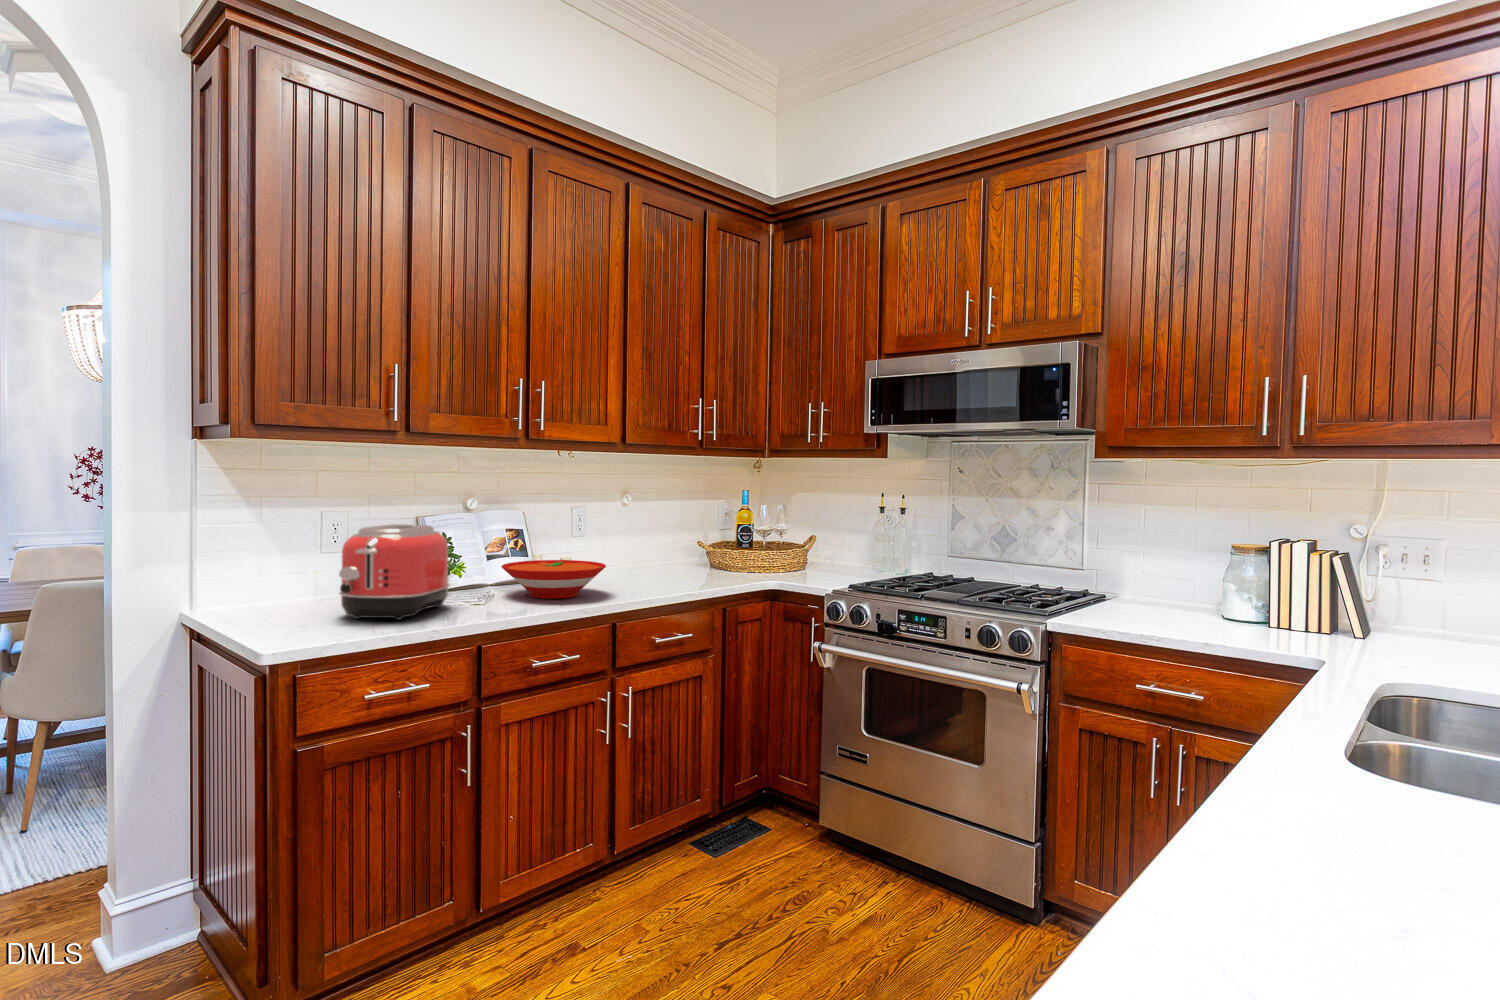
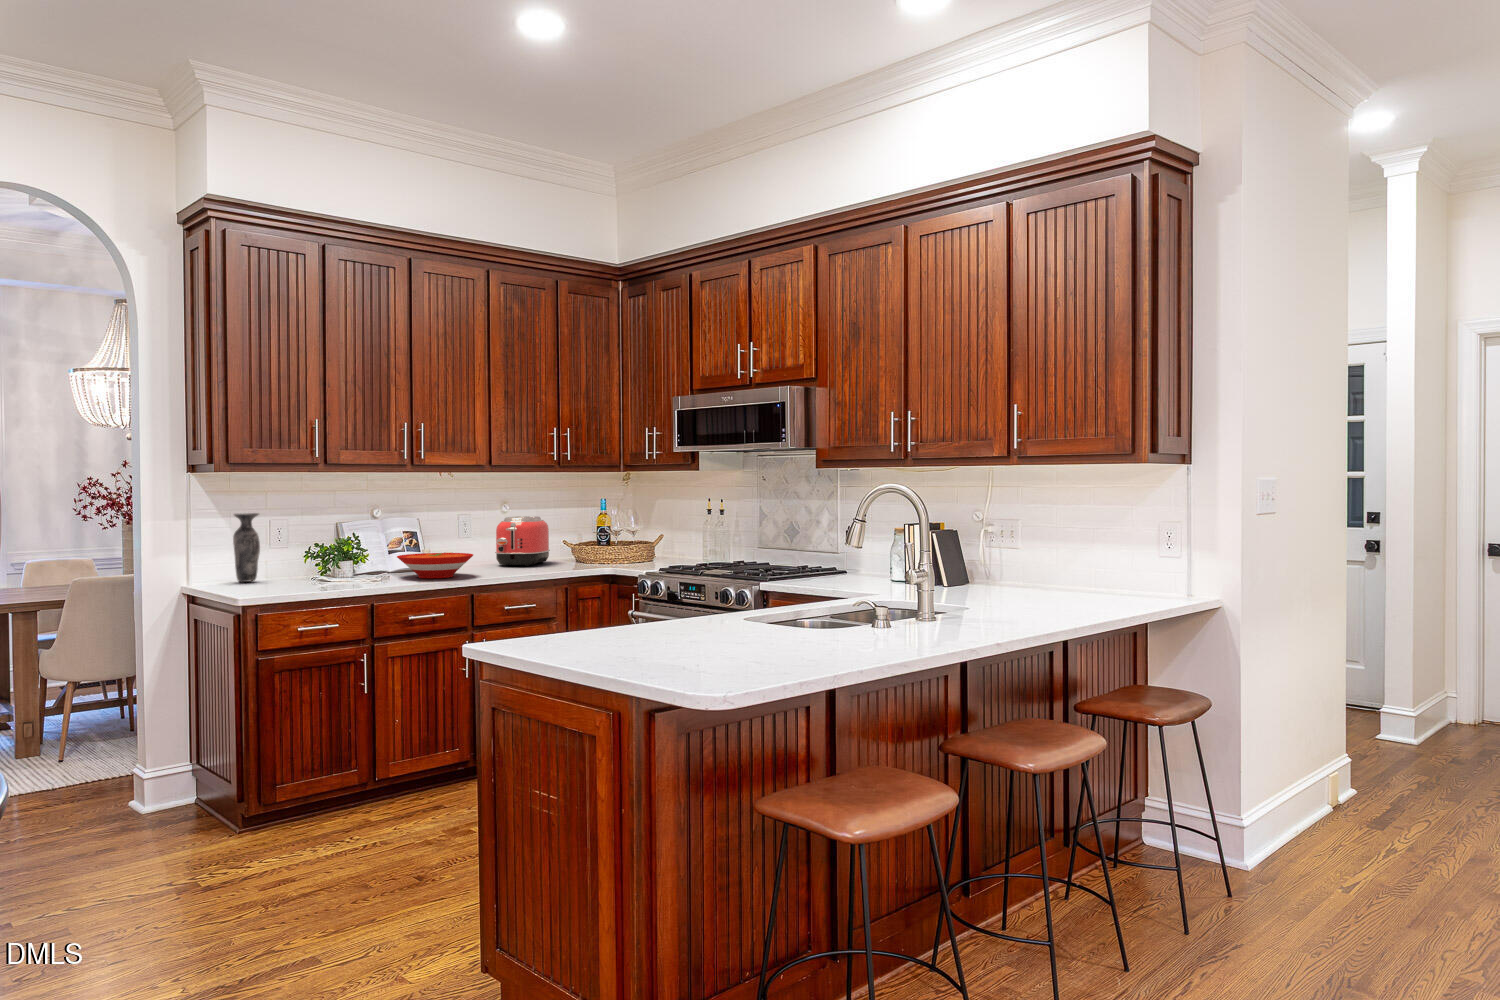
vase: none [263,502,304,605] -> present [233,513,260,582]
toaster: present [339,524,450,620] -> present [495,516,550,566]

